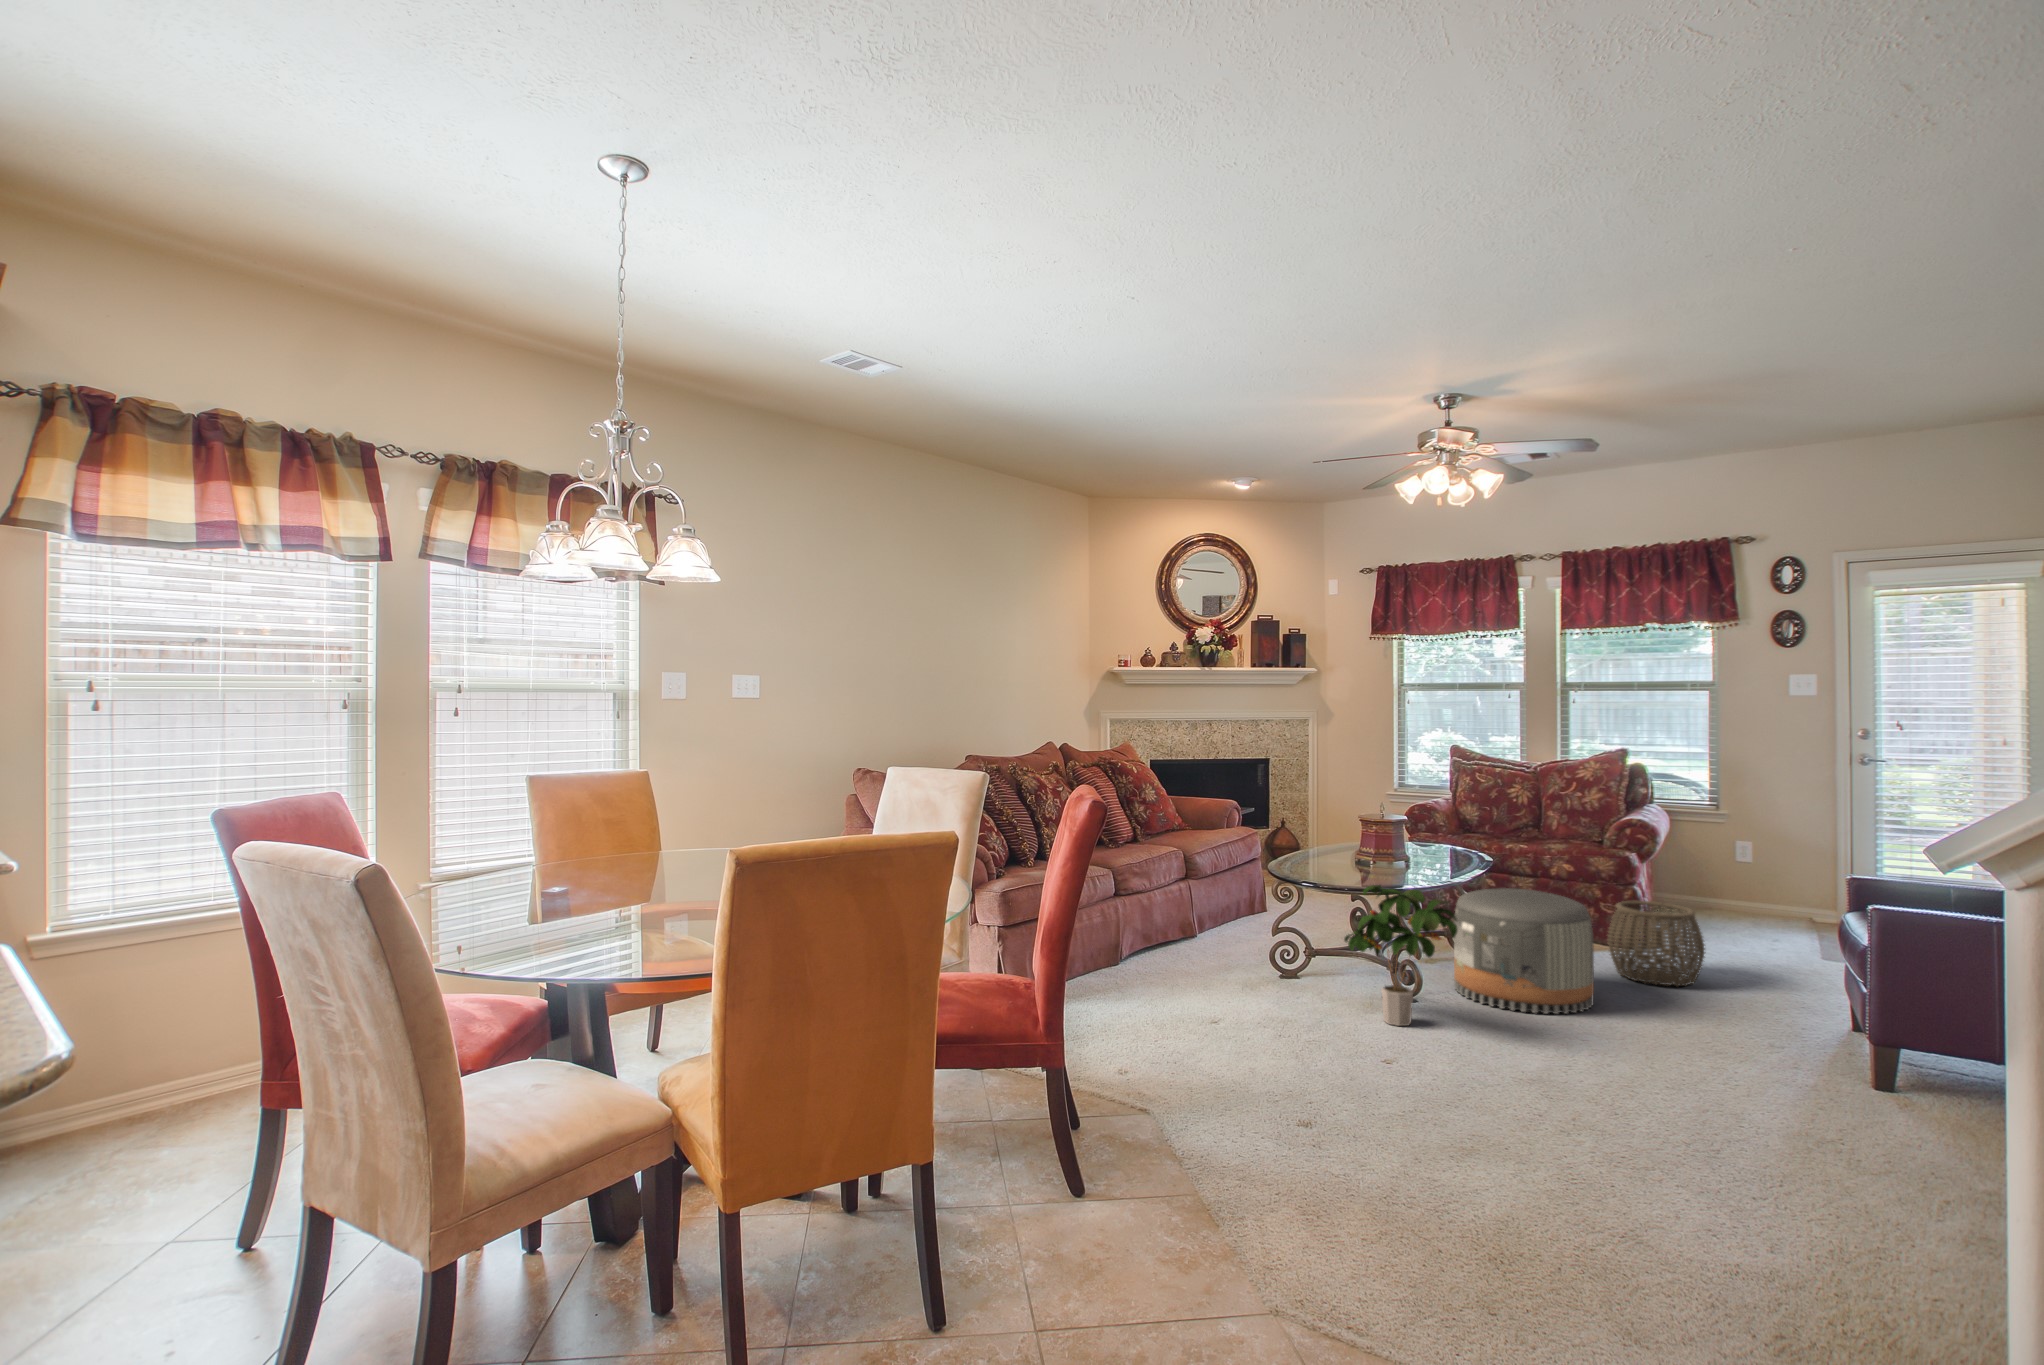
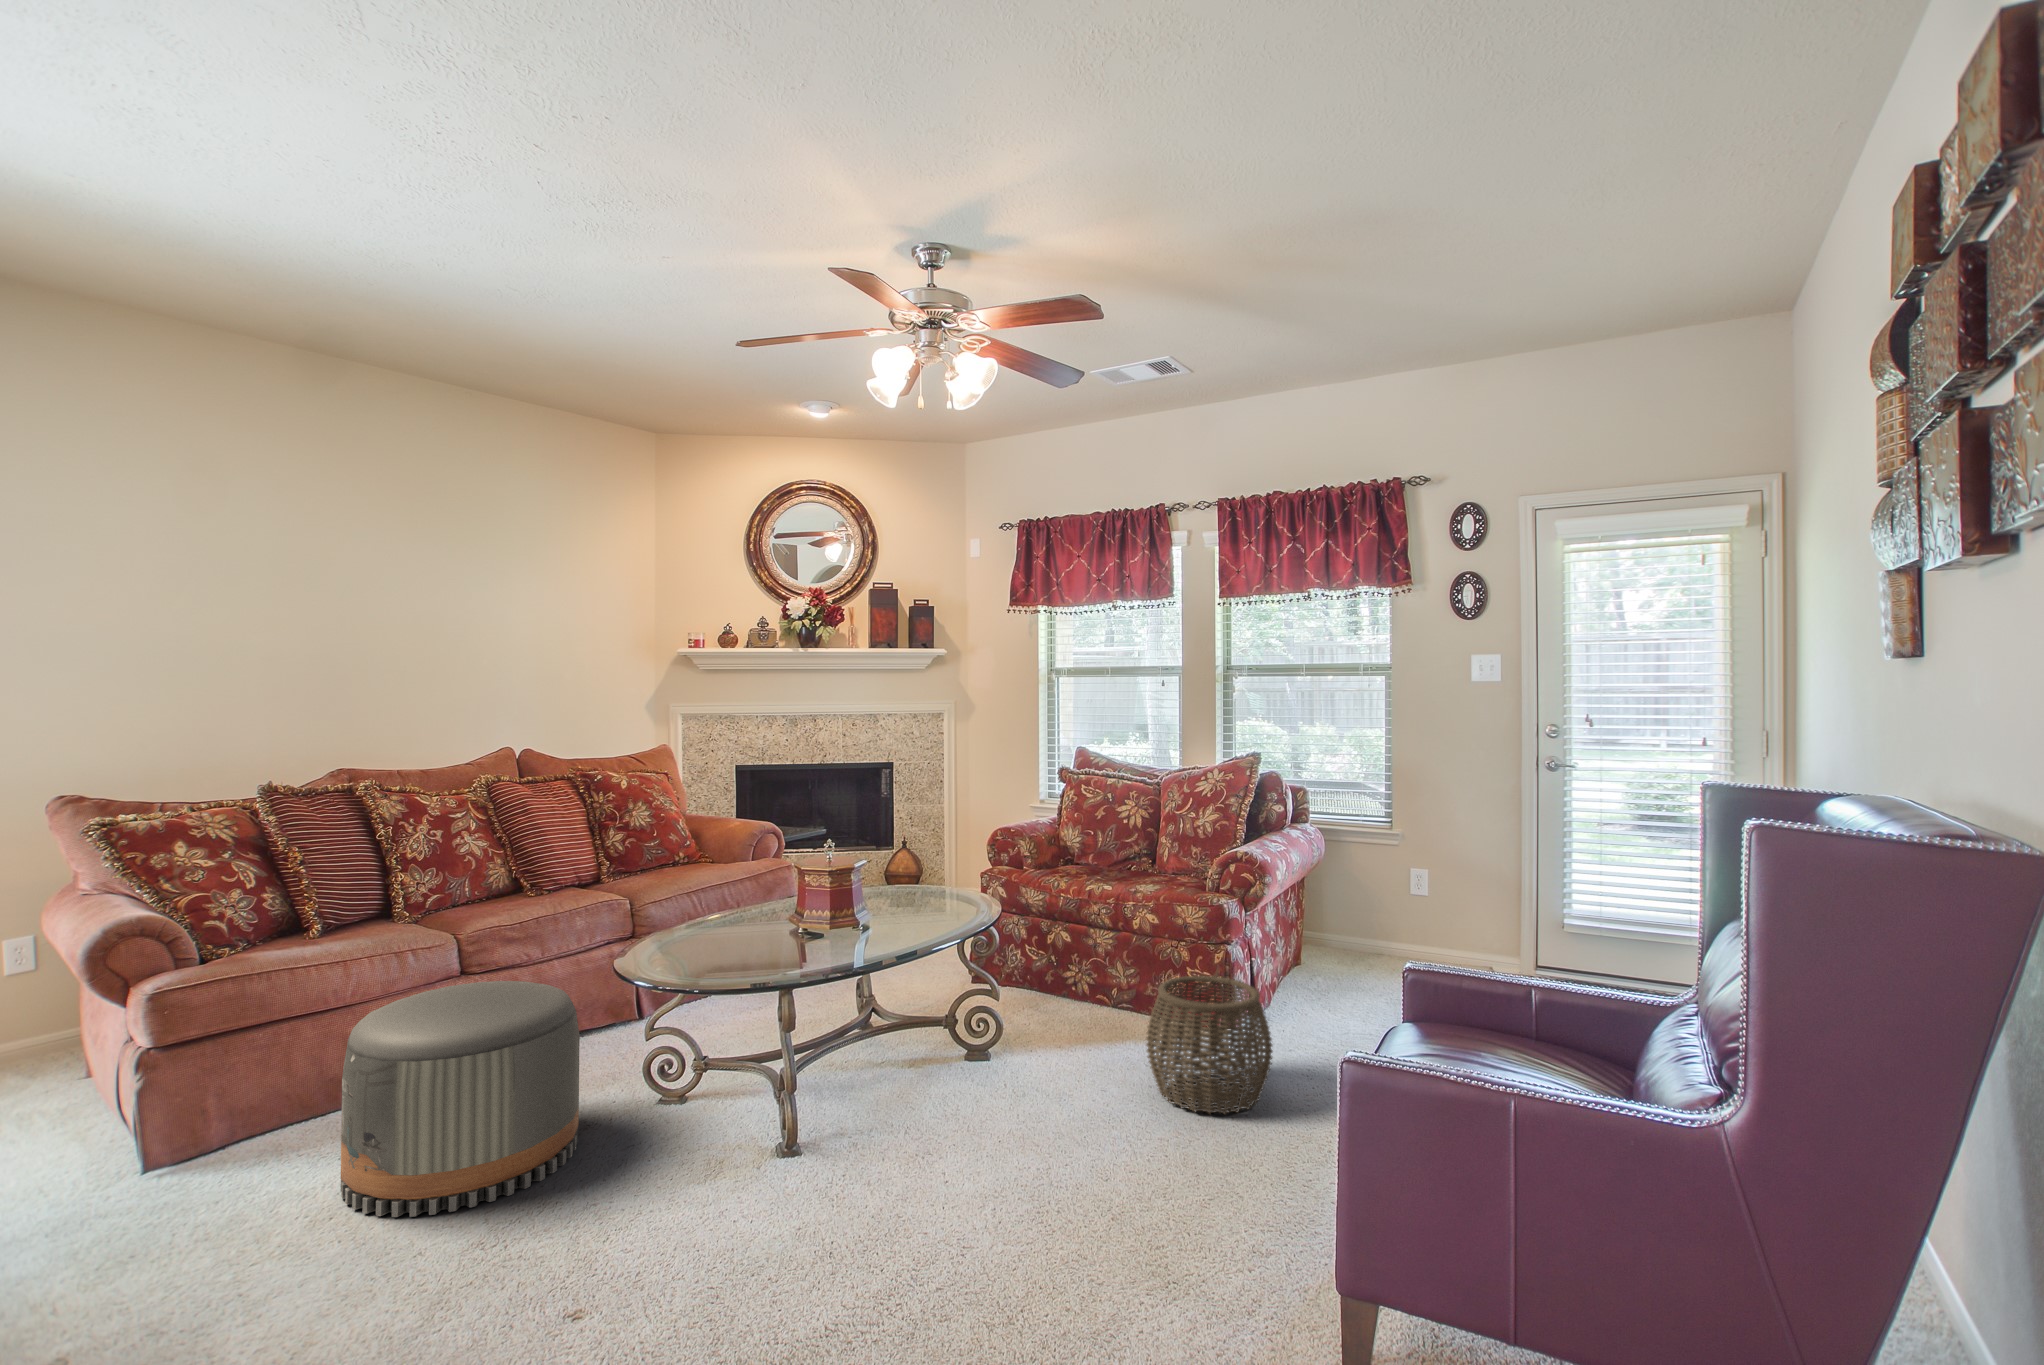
potted plant: present [1344,885,1458,1026] -> none [658,981,772,1233]
pouf: present [1454,888,1594,1014] -> present [341,981,580,1217]

